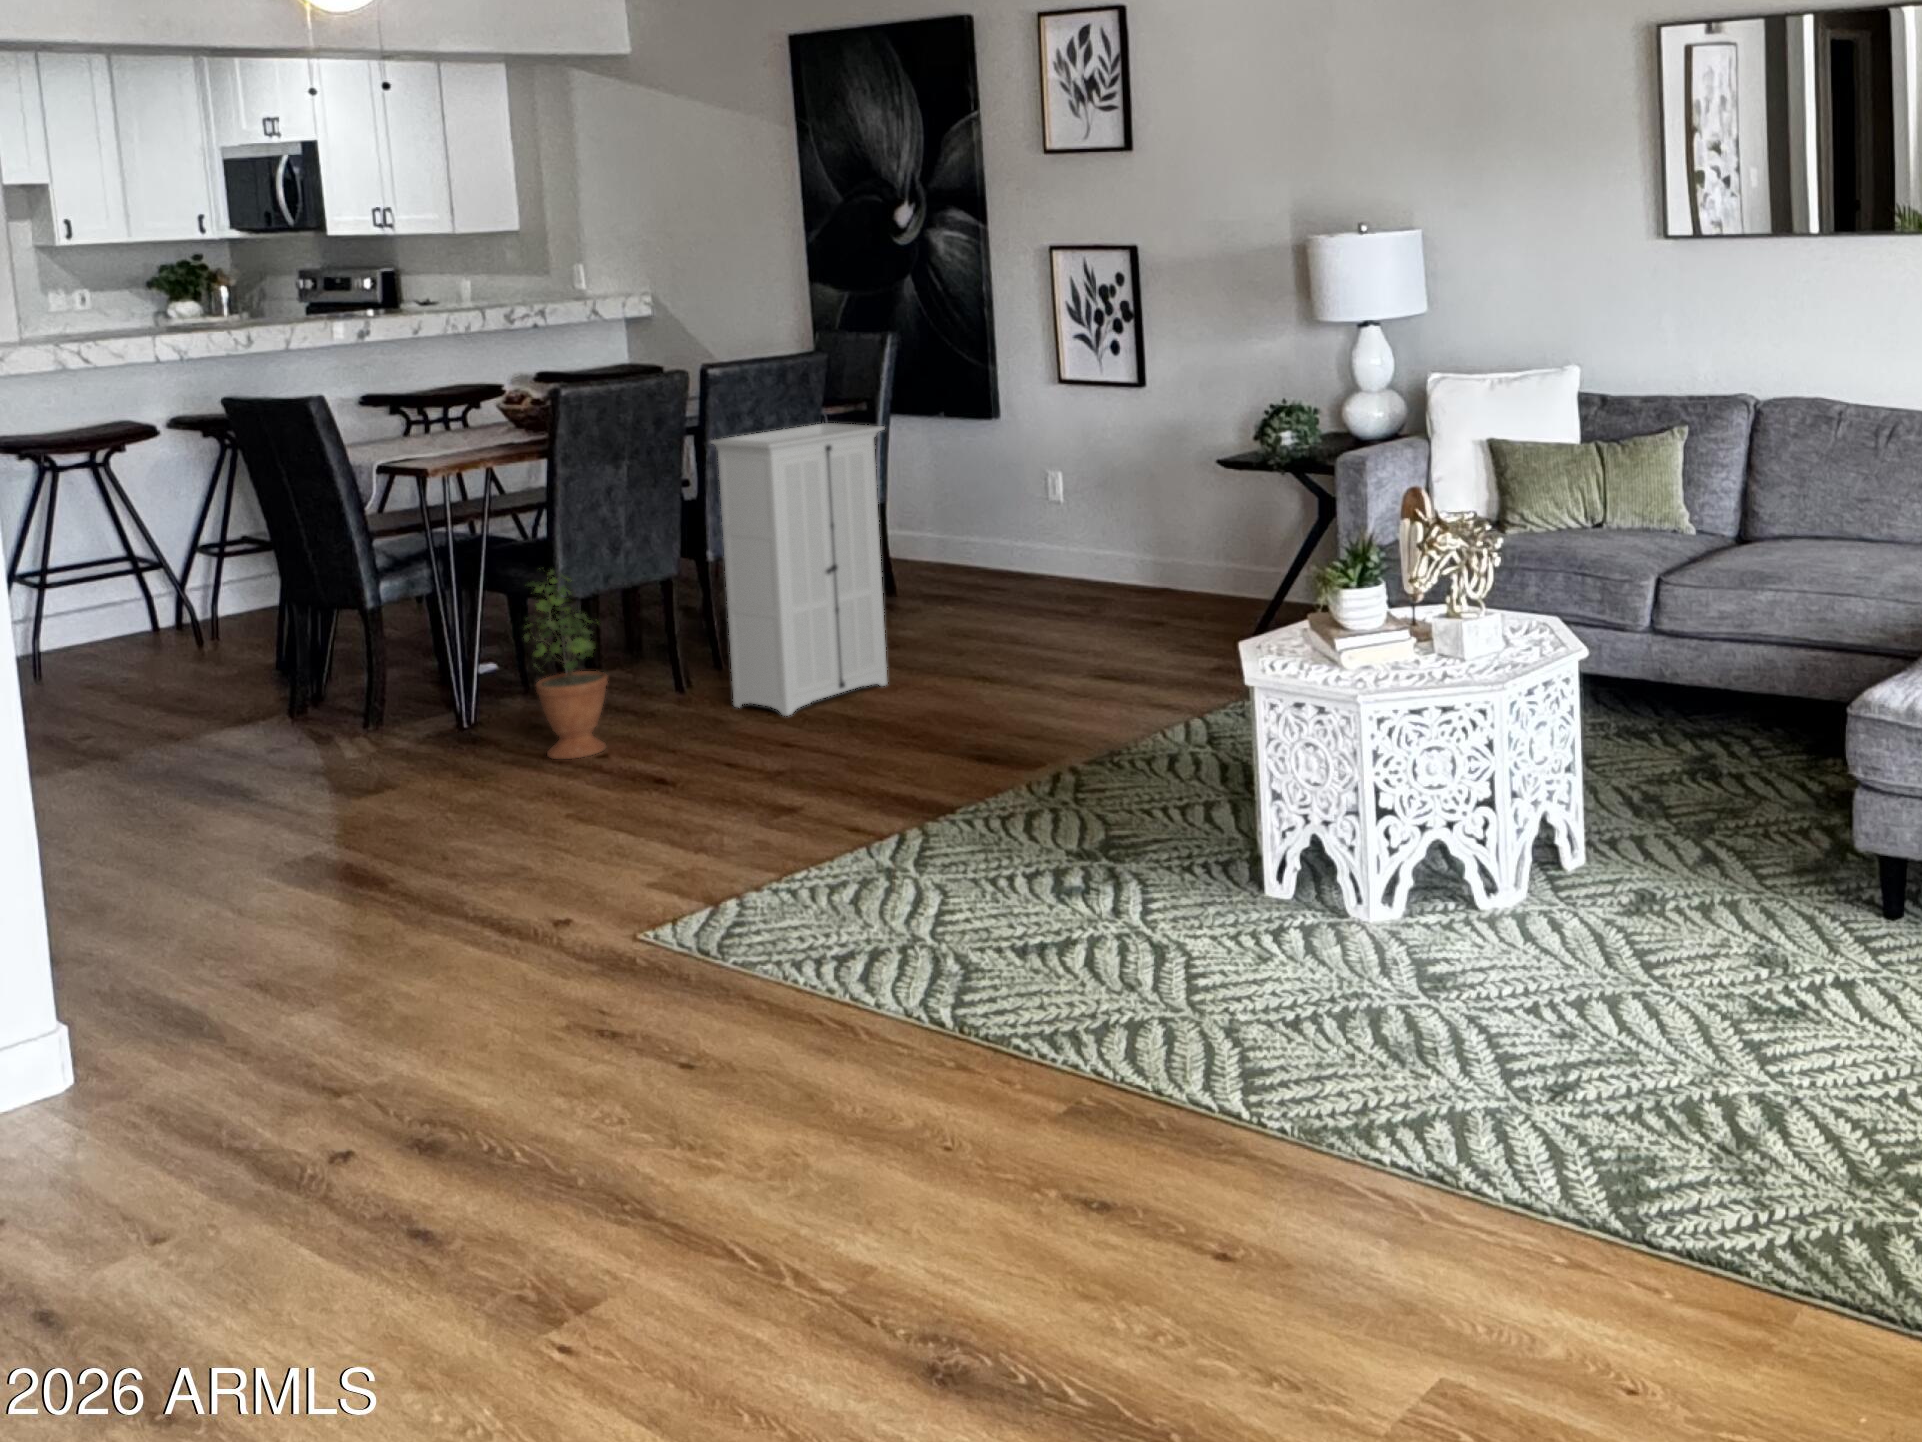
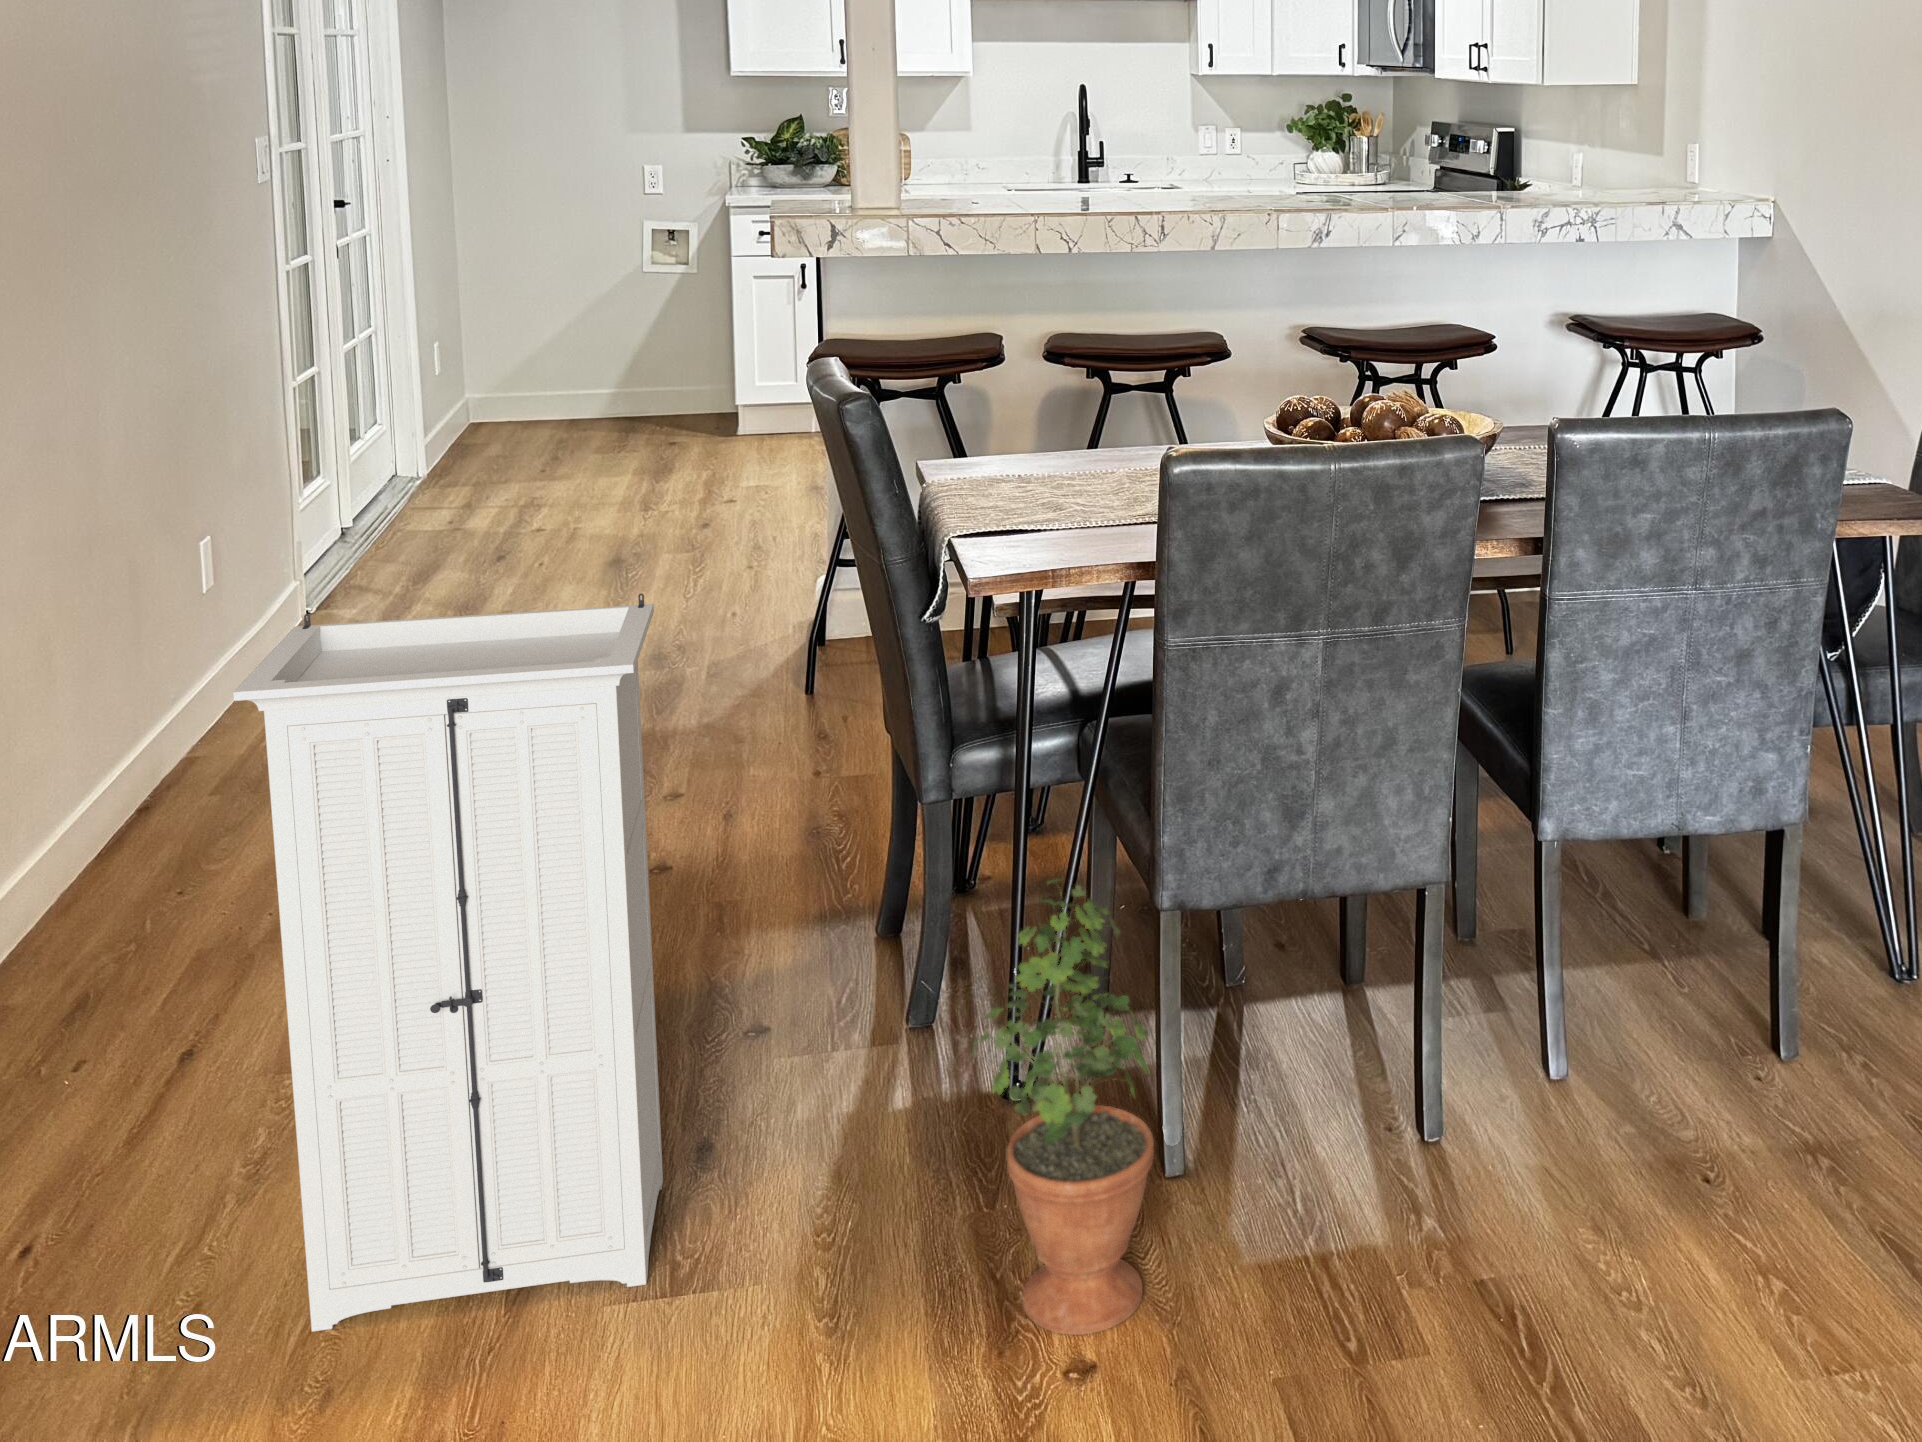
storage cabinet: present [711,422,887,716] -> present [234,593,663,1332]

